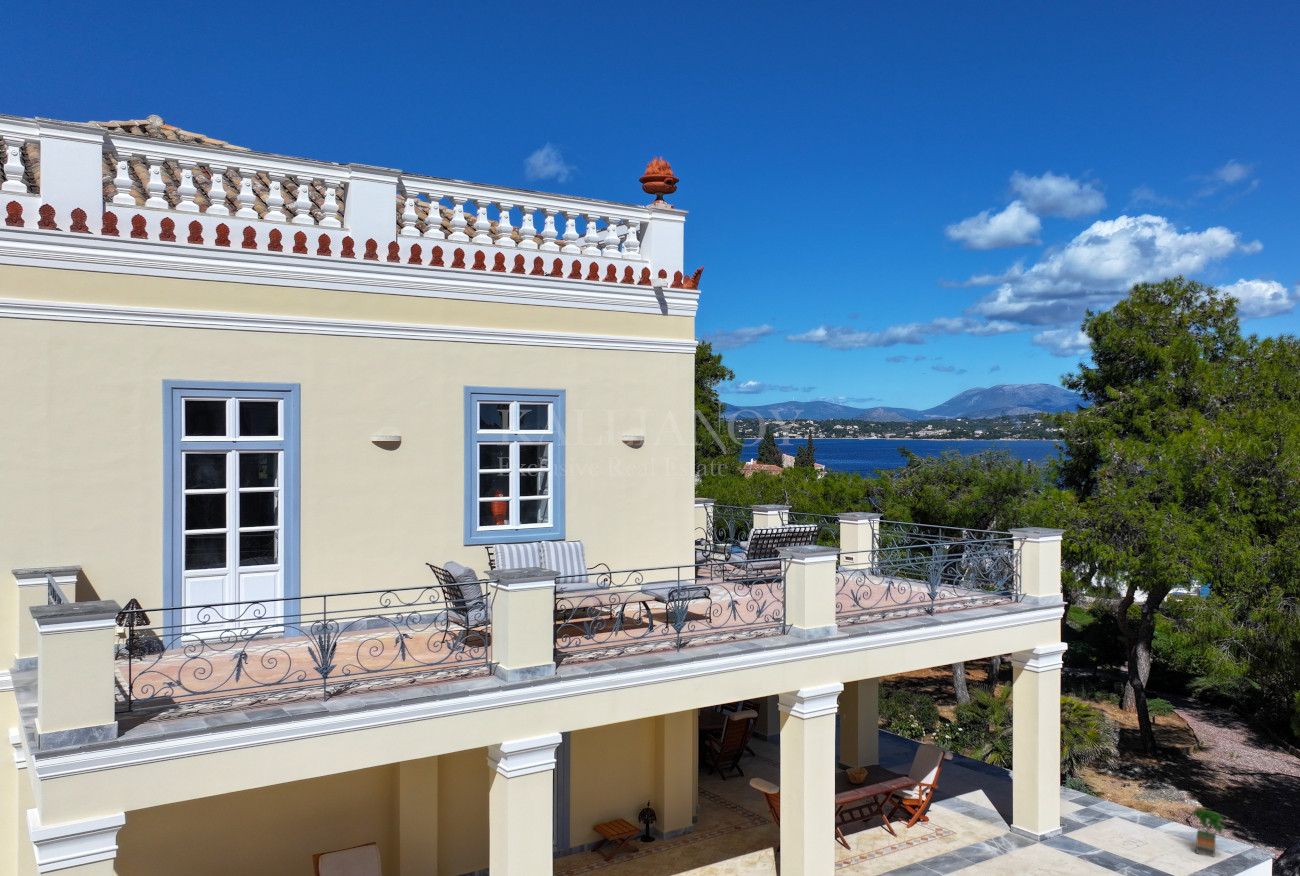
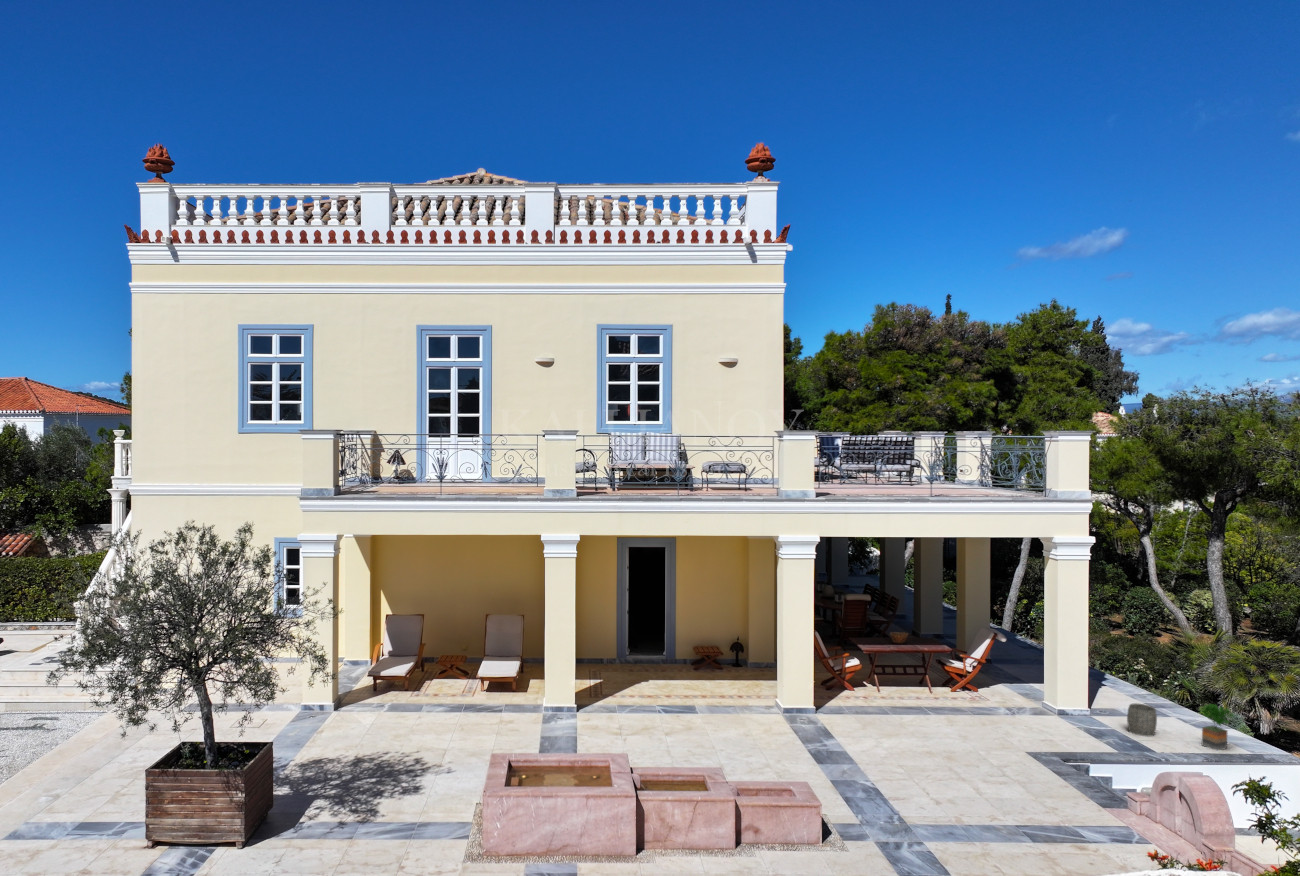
woven basket: none [1122,817,1153,855] -> present [1127,703,1157,736]

